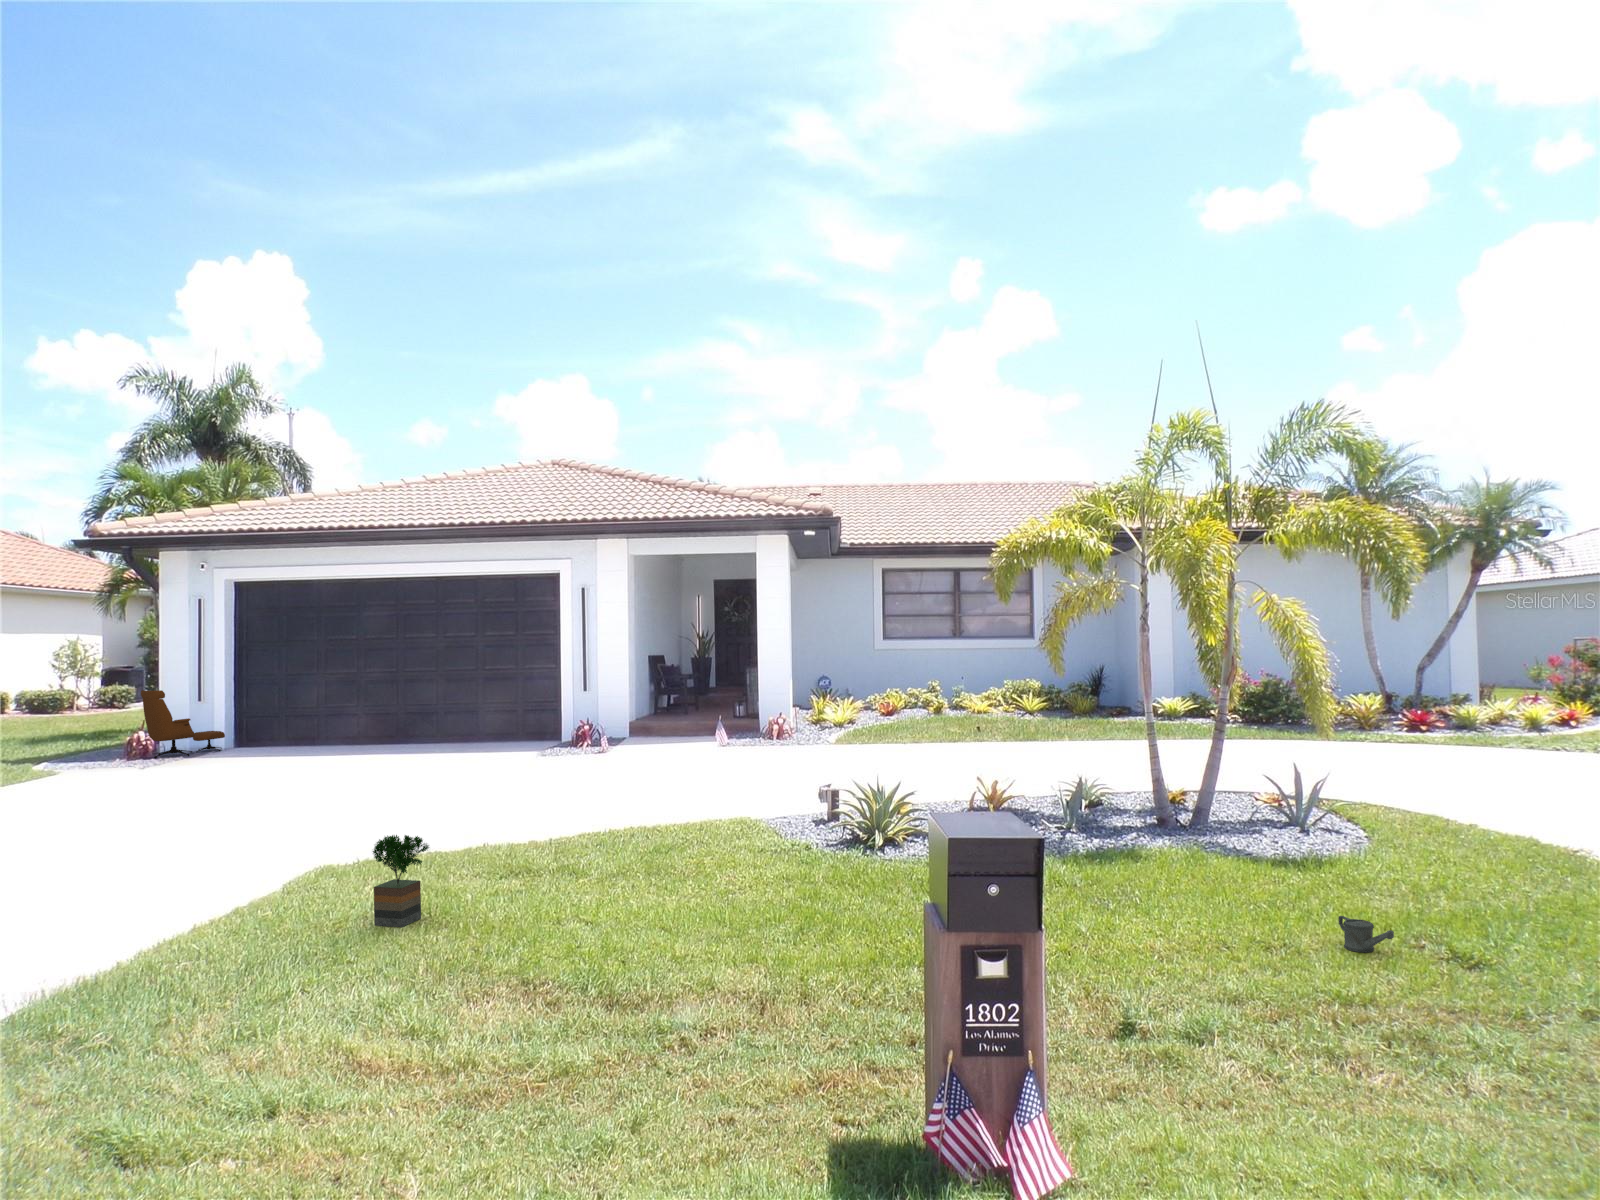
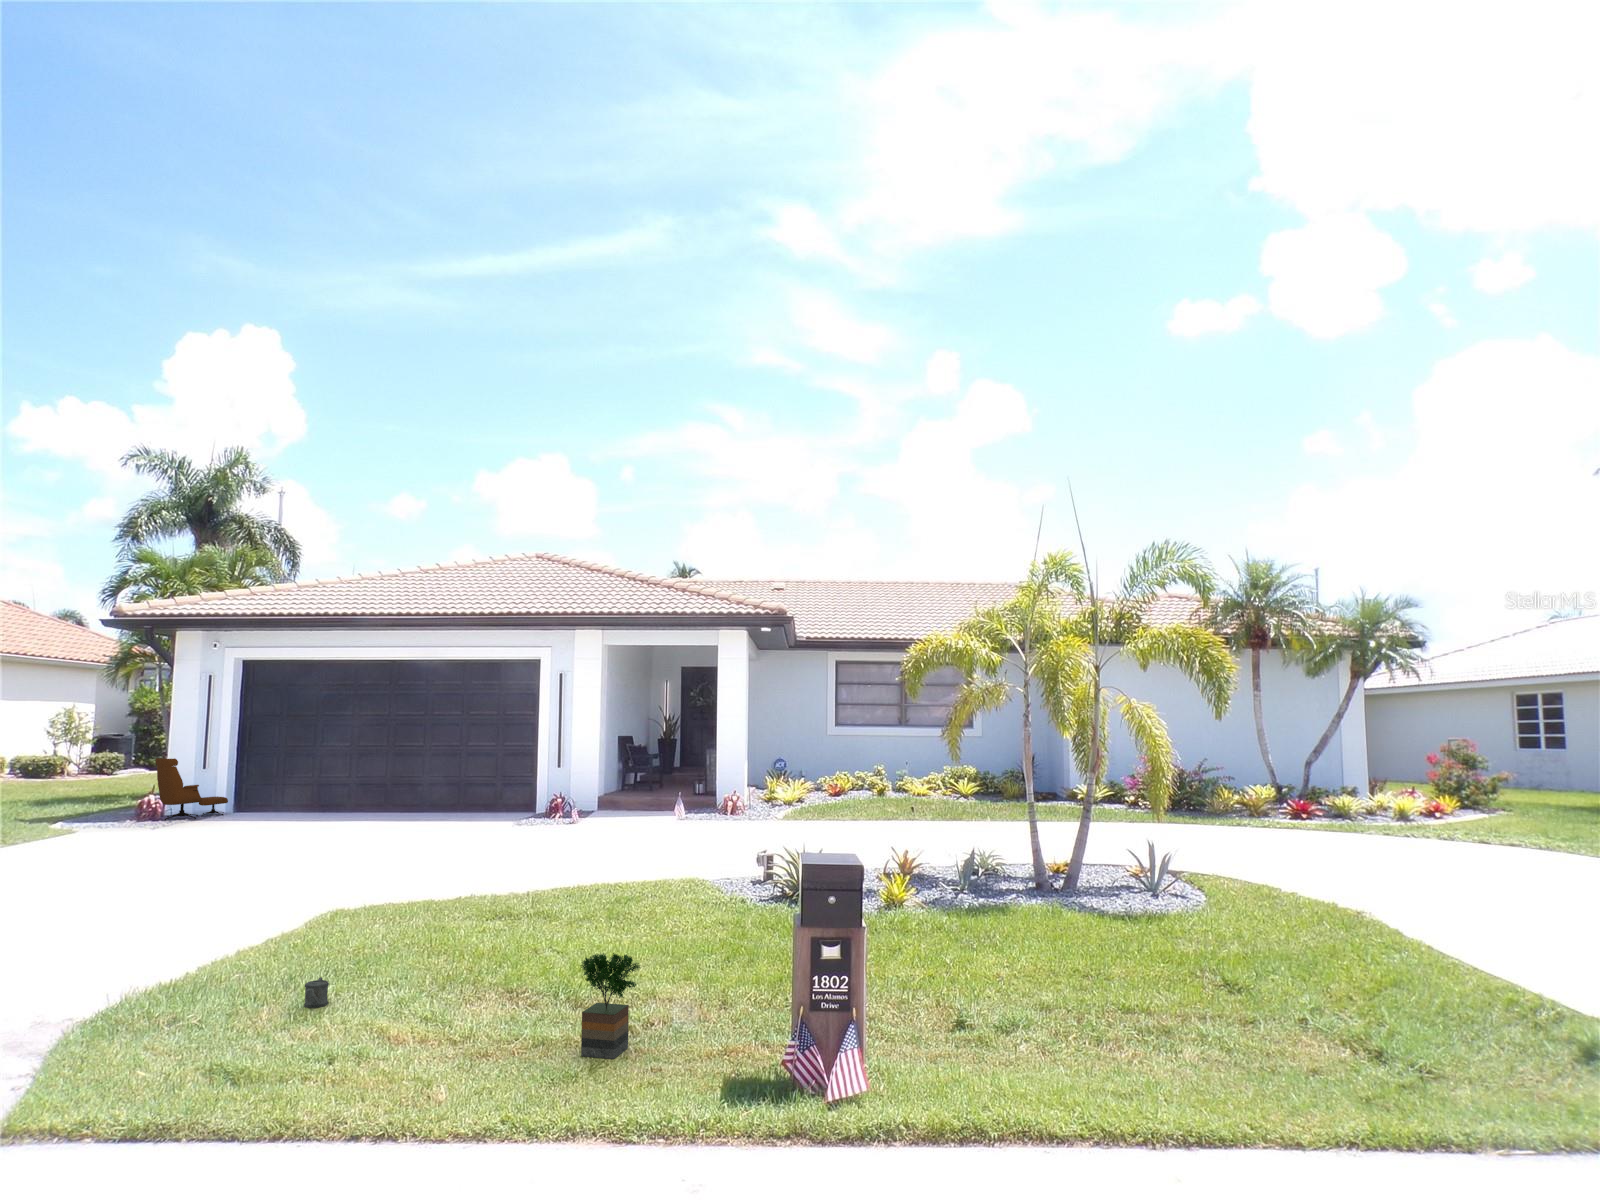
potted tree: present [373,835,429,927] -> present [581,953,640,1059]
watering can: present [1339,916,1394,953] -> present [304,977,329,1008]

